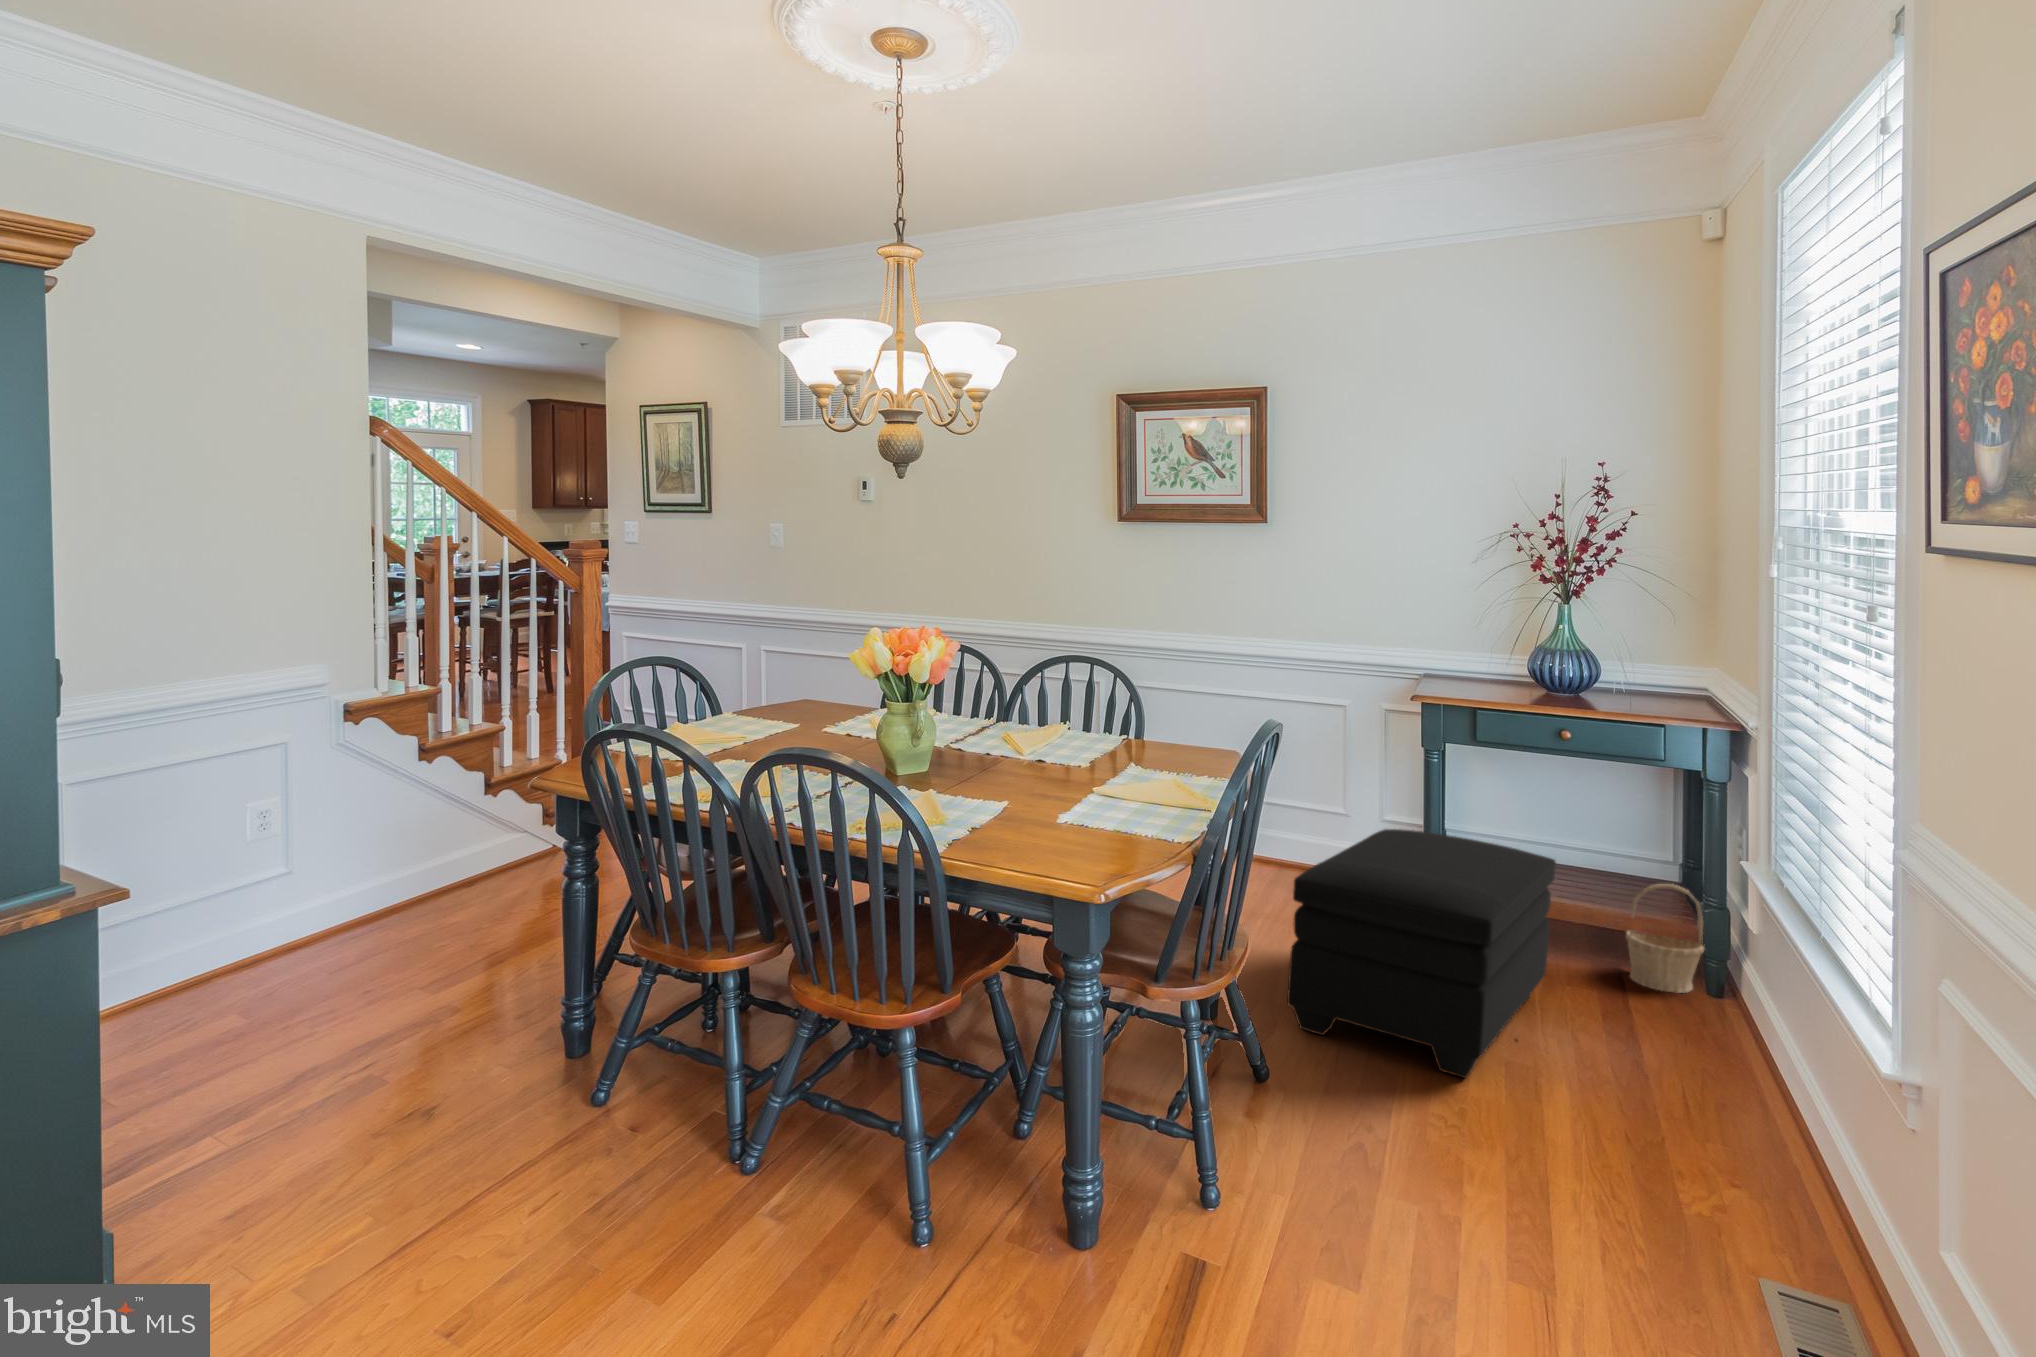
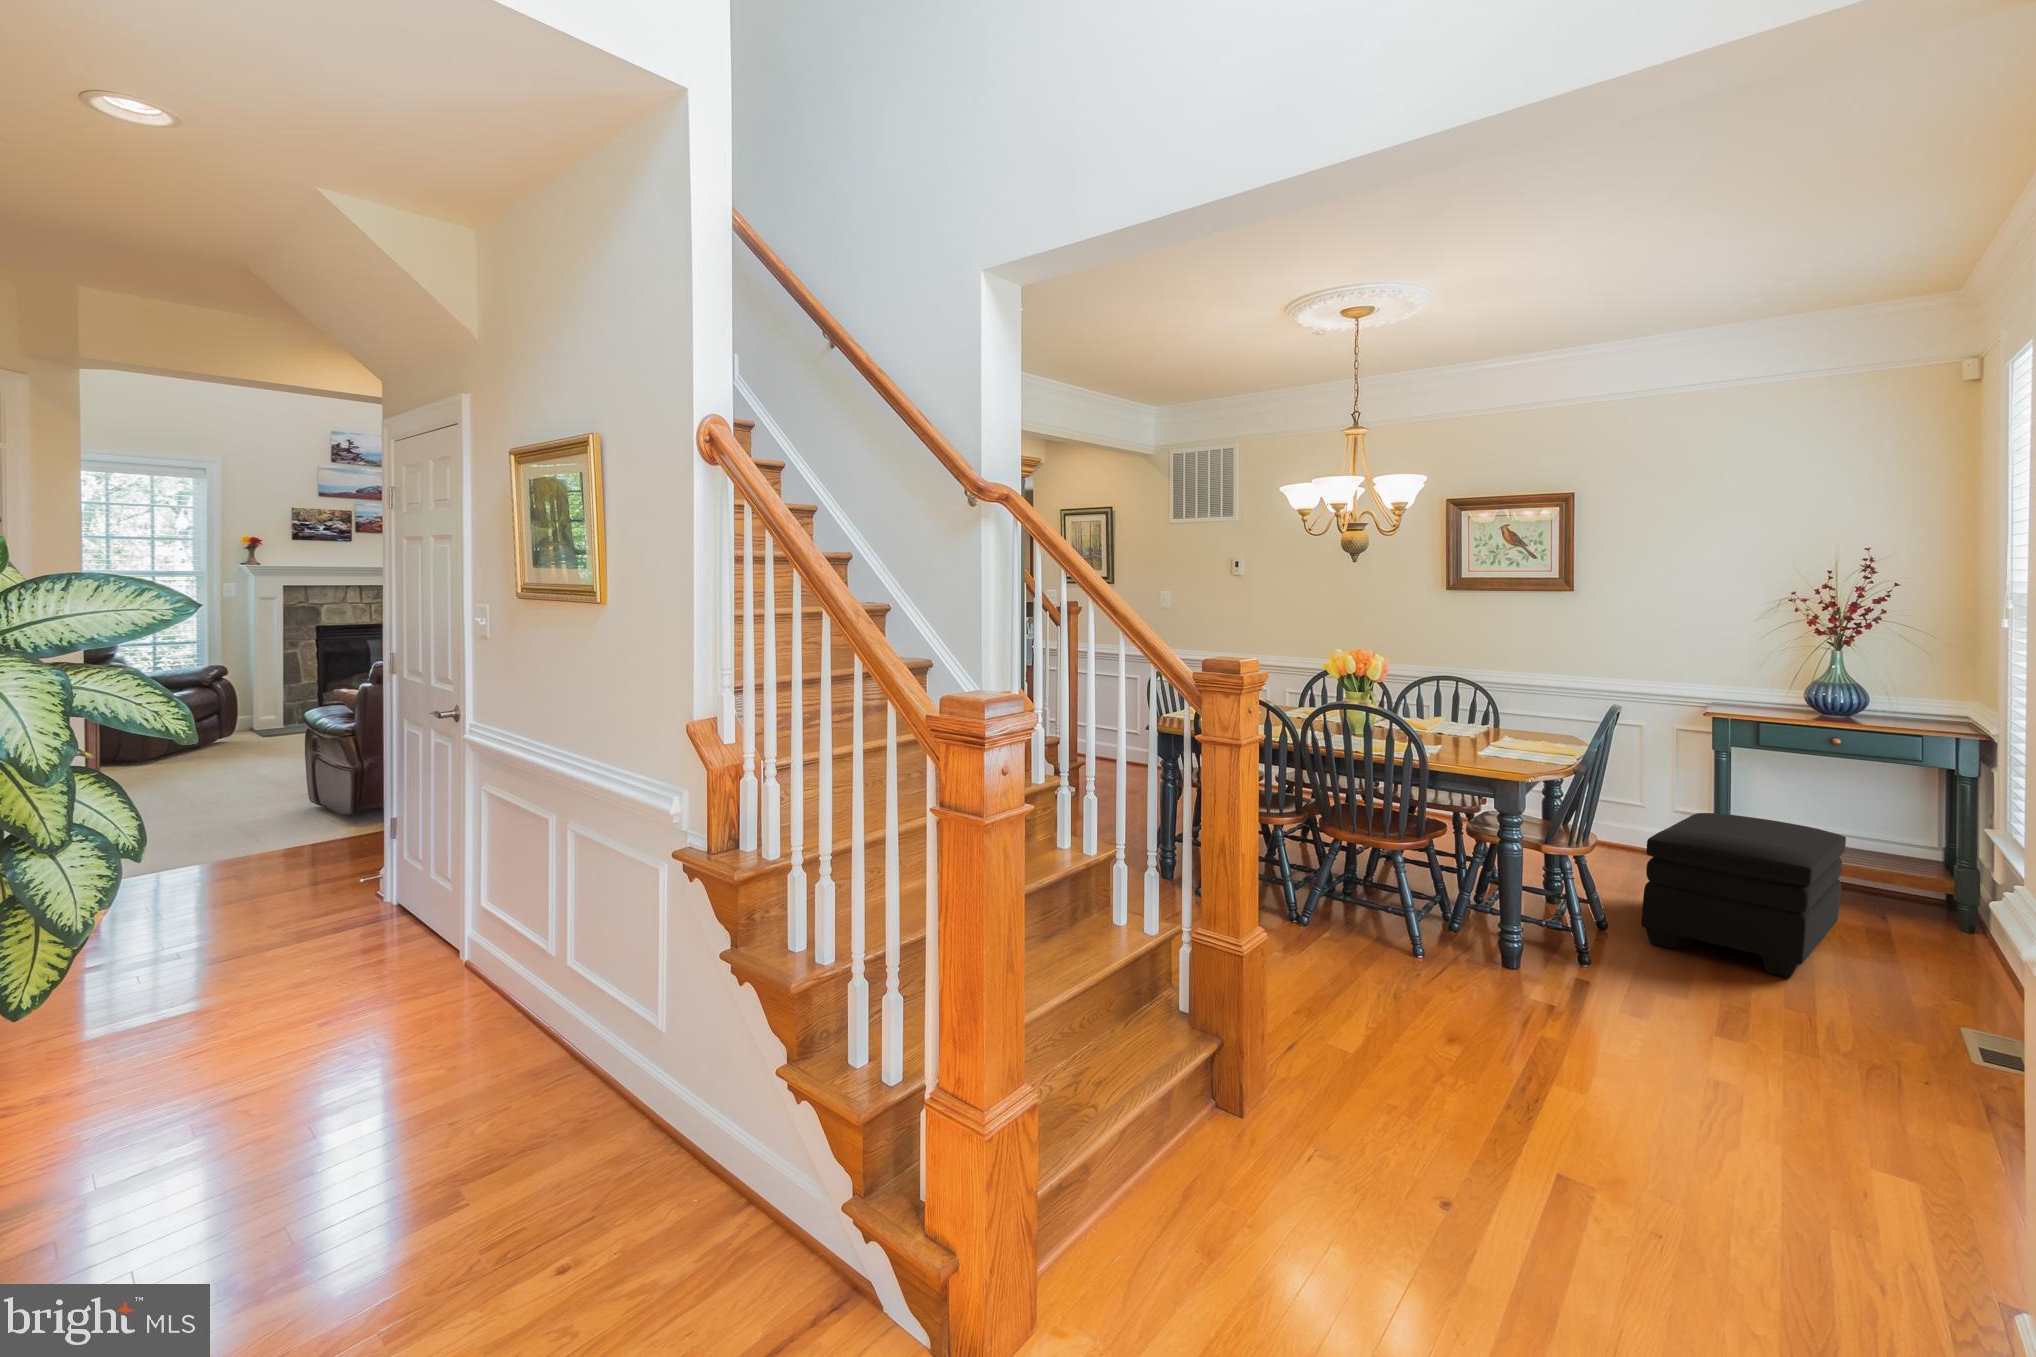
basket: present [1626,884,1704,993] -> none [1902,859,1972,941]

